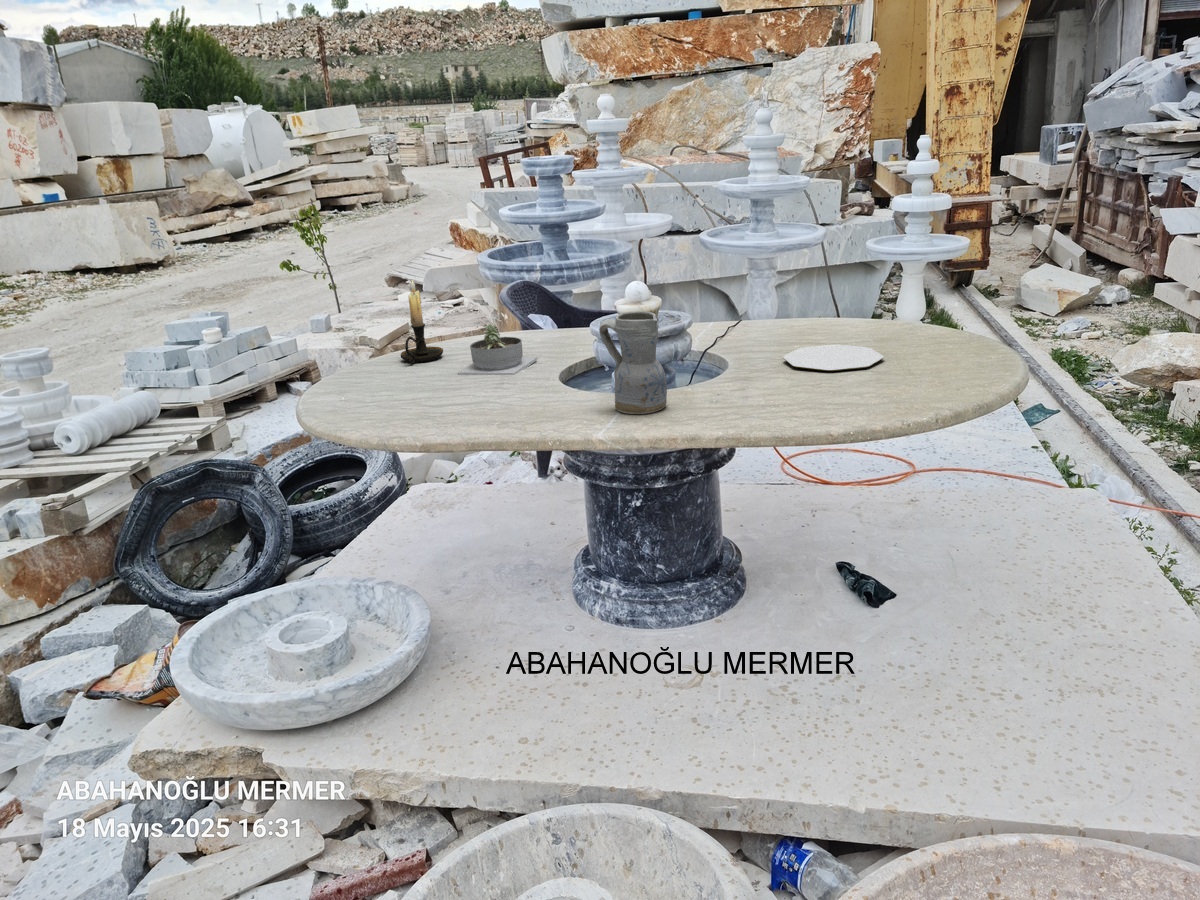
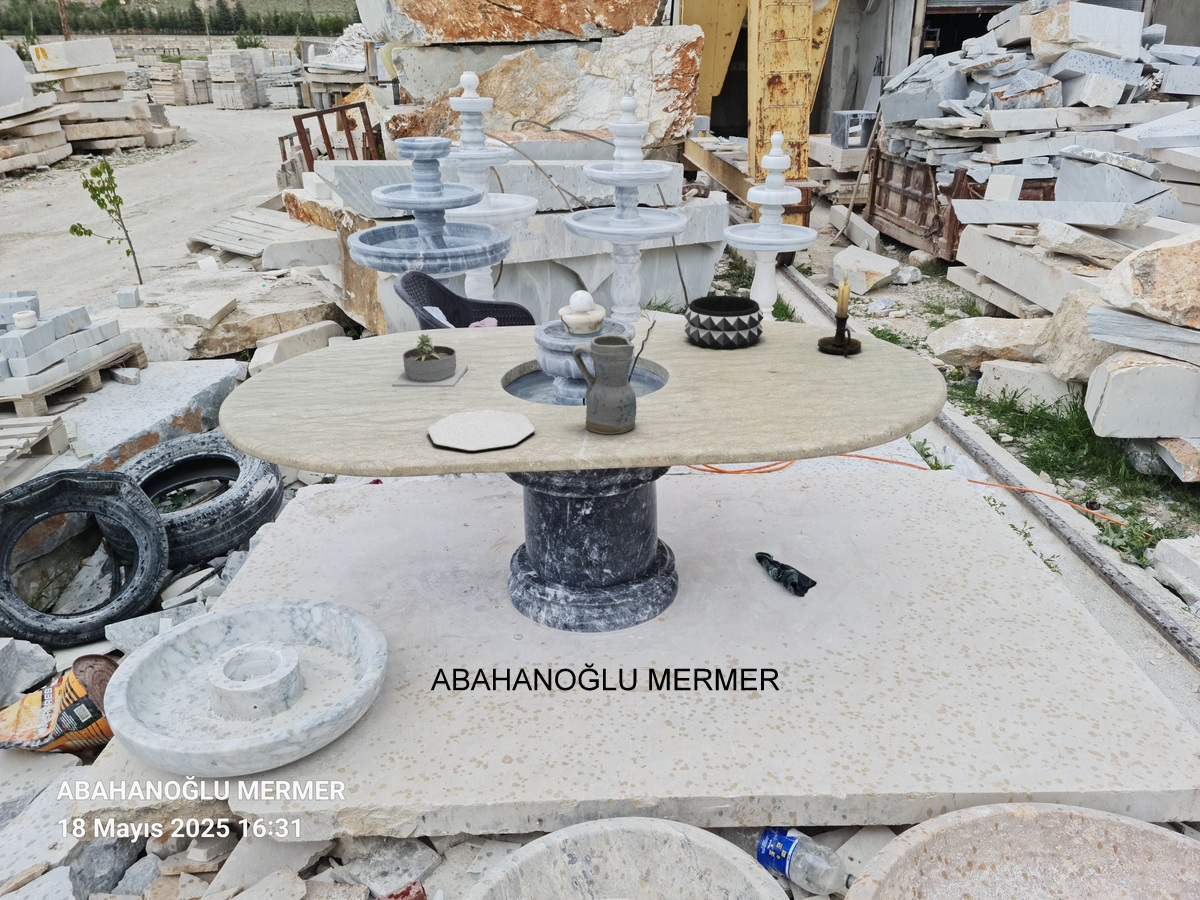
candle holder: present [401,280,443,364] -> present [818,270,861,356]
decorative bowl: none [769,289,855,343] -> present [684,295,764,349]
plate: present [783,344,884,371] -> present [427,410,535,451]

